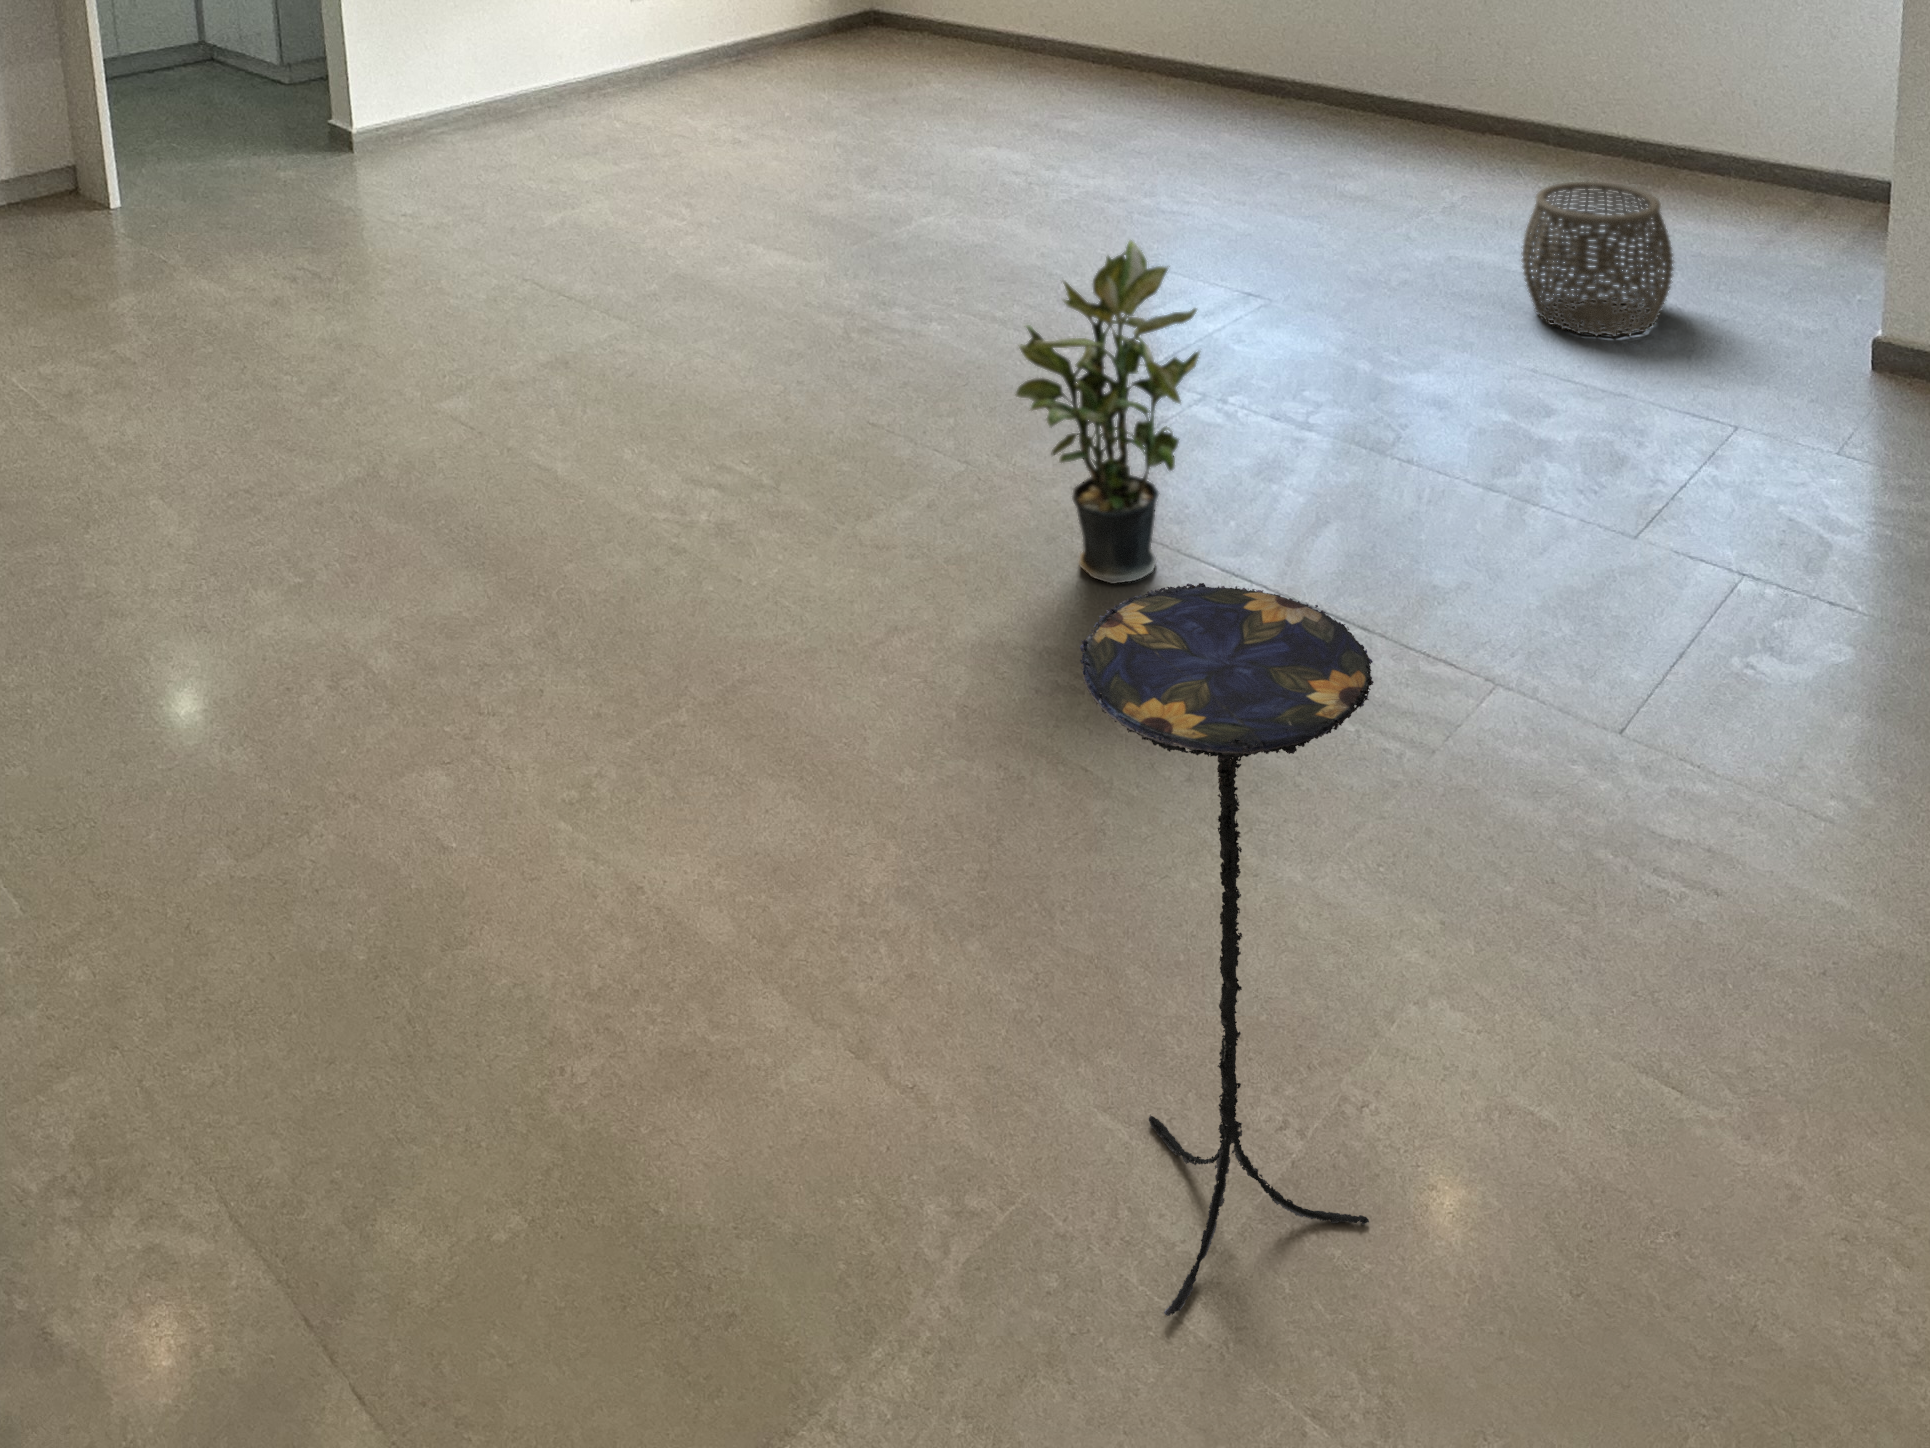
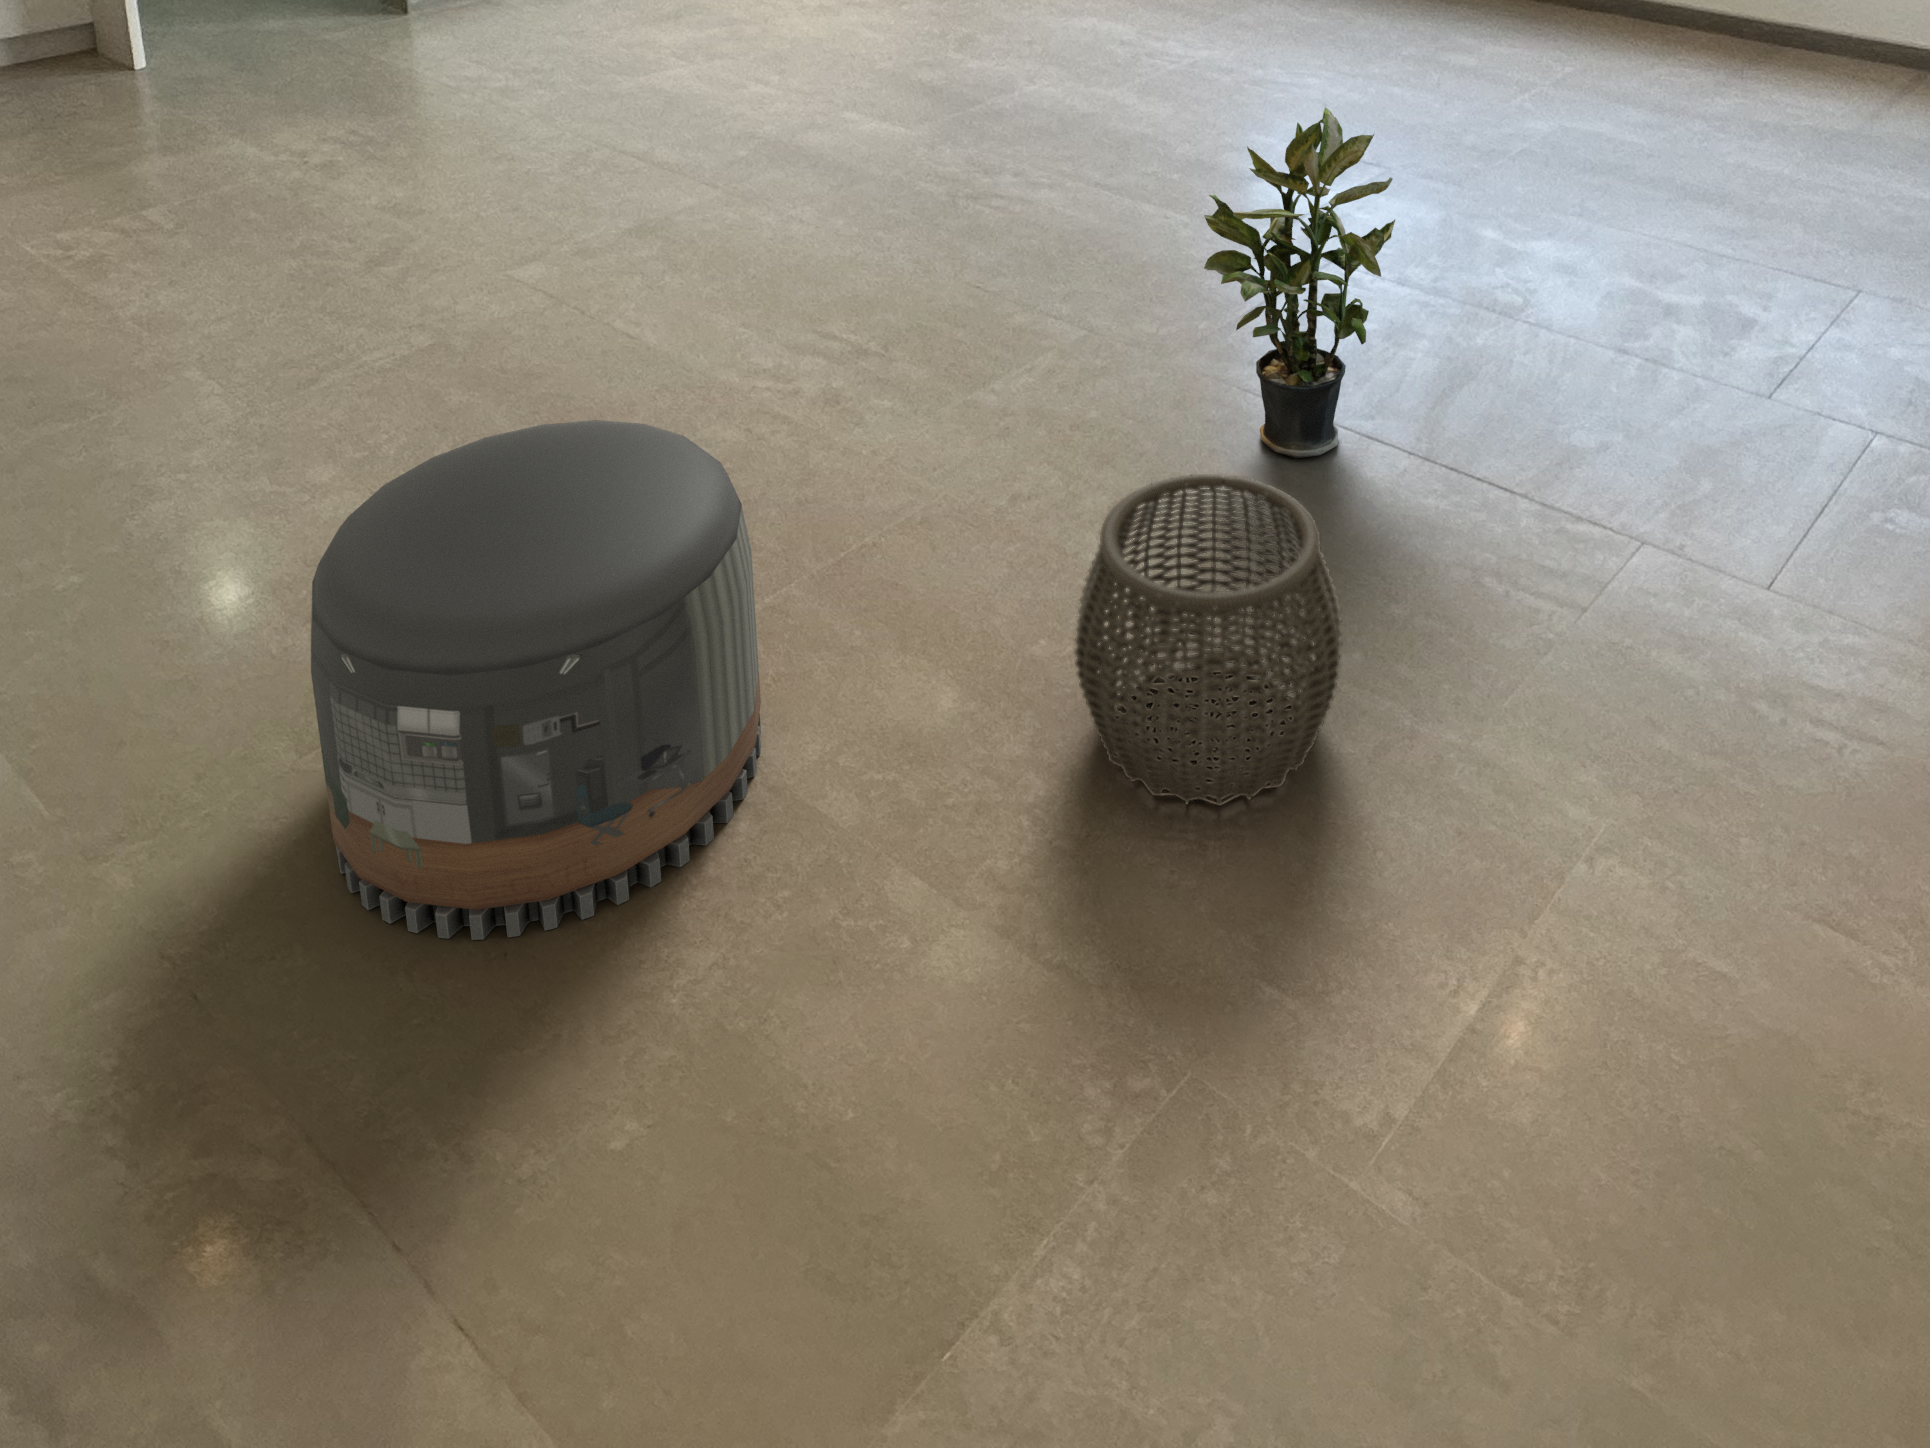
woven basket: present [1522,182,1674,336] -> present [1075,474,1343,806]
pouf: none [184,527,575,979] -> present [311,420,761,940]
side table: present [1080,583,1374,1316] -> none [1450,484,1793,1287]

